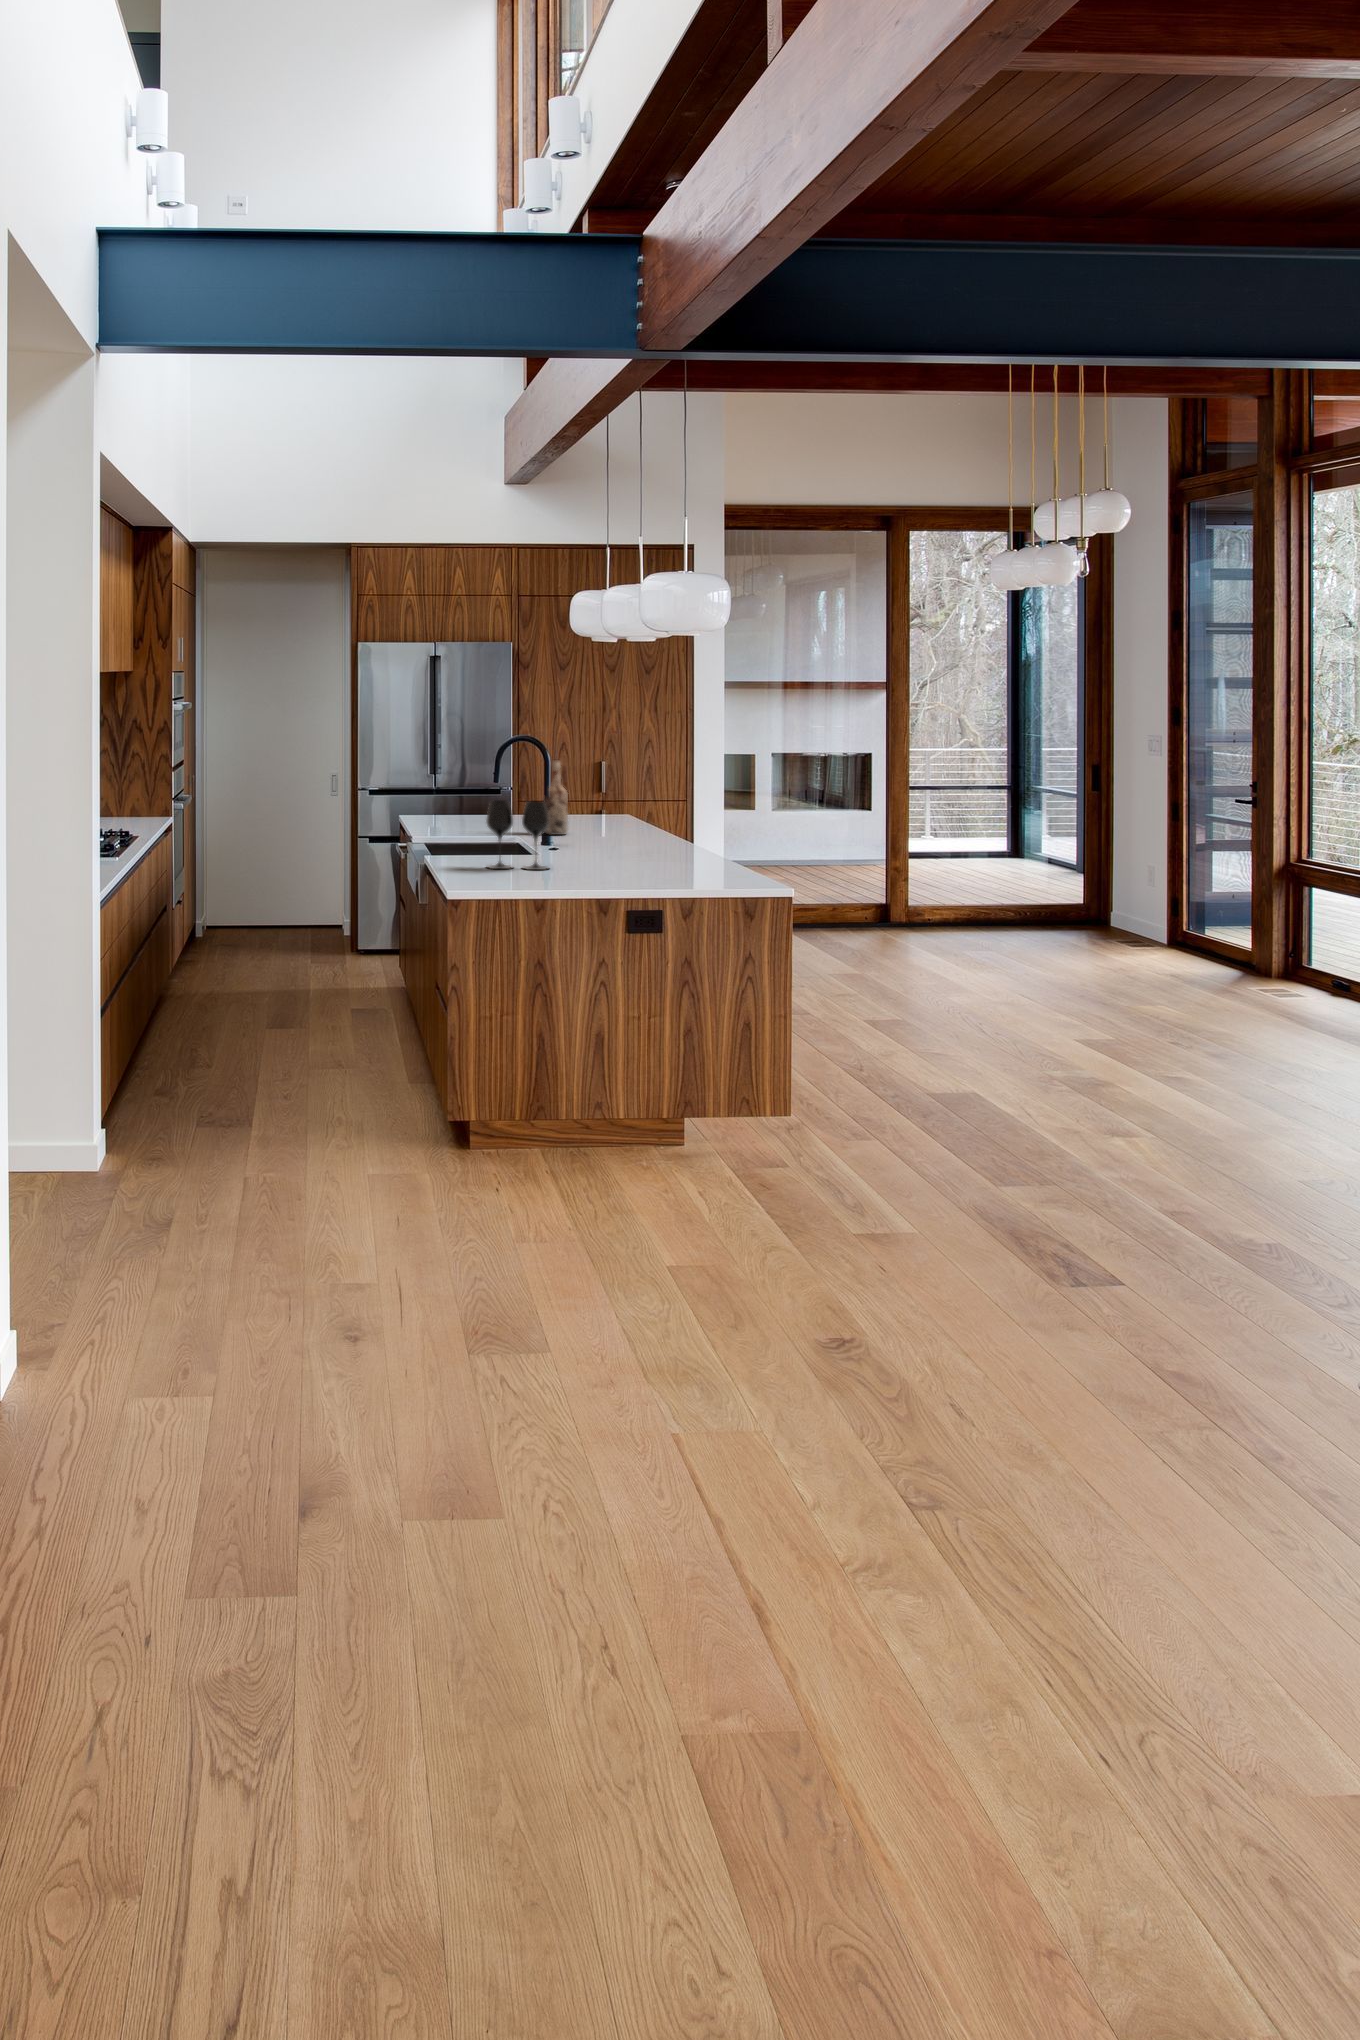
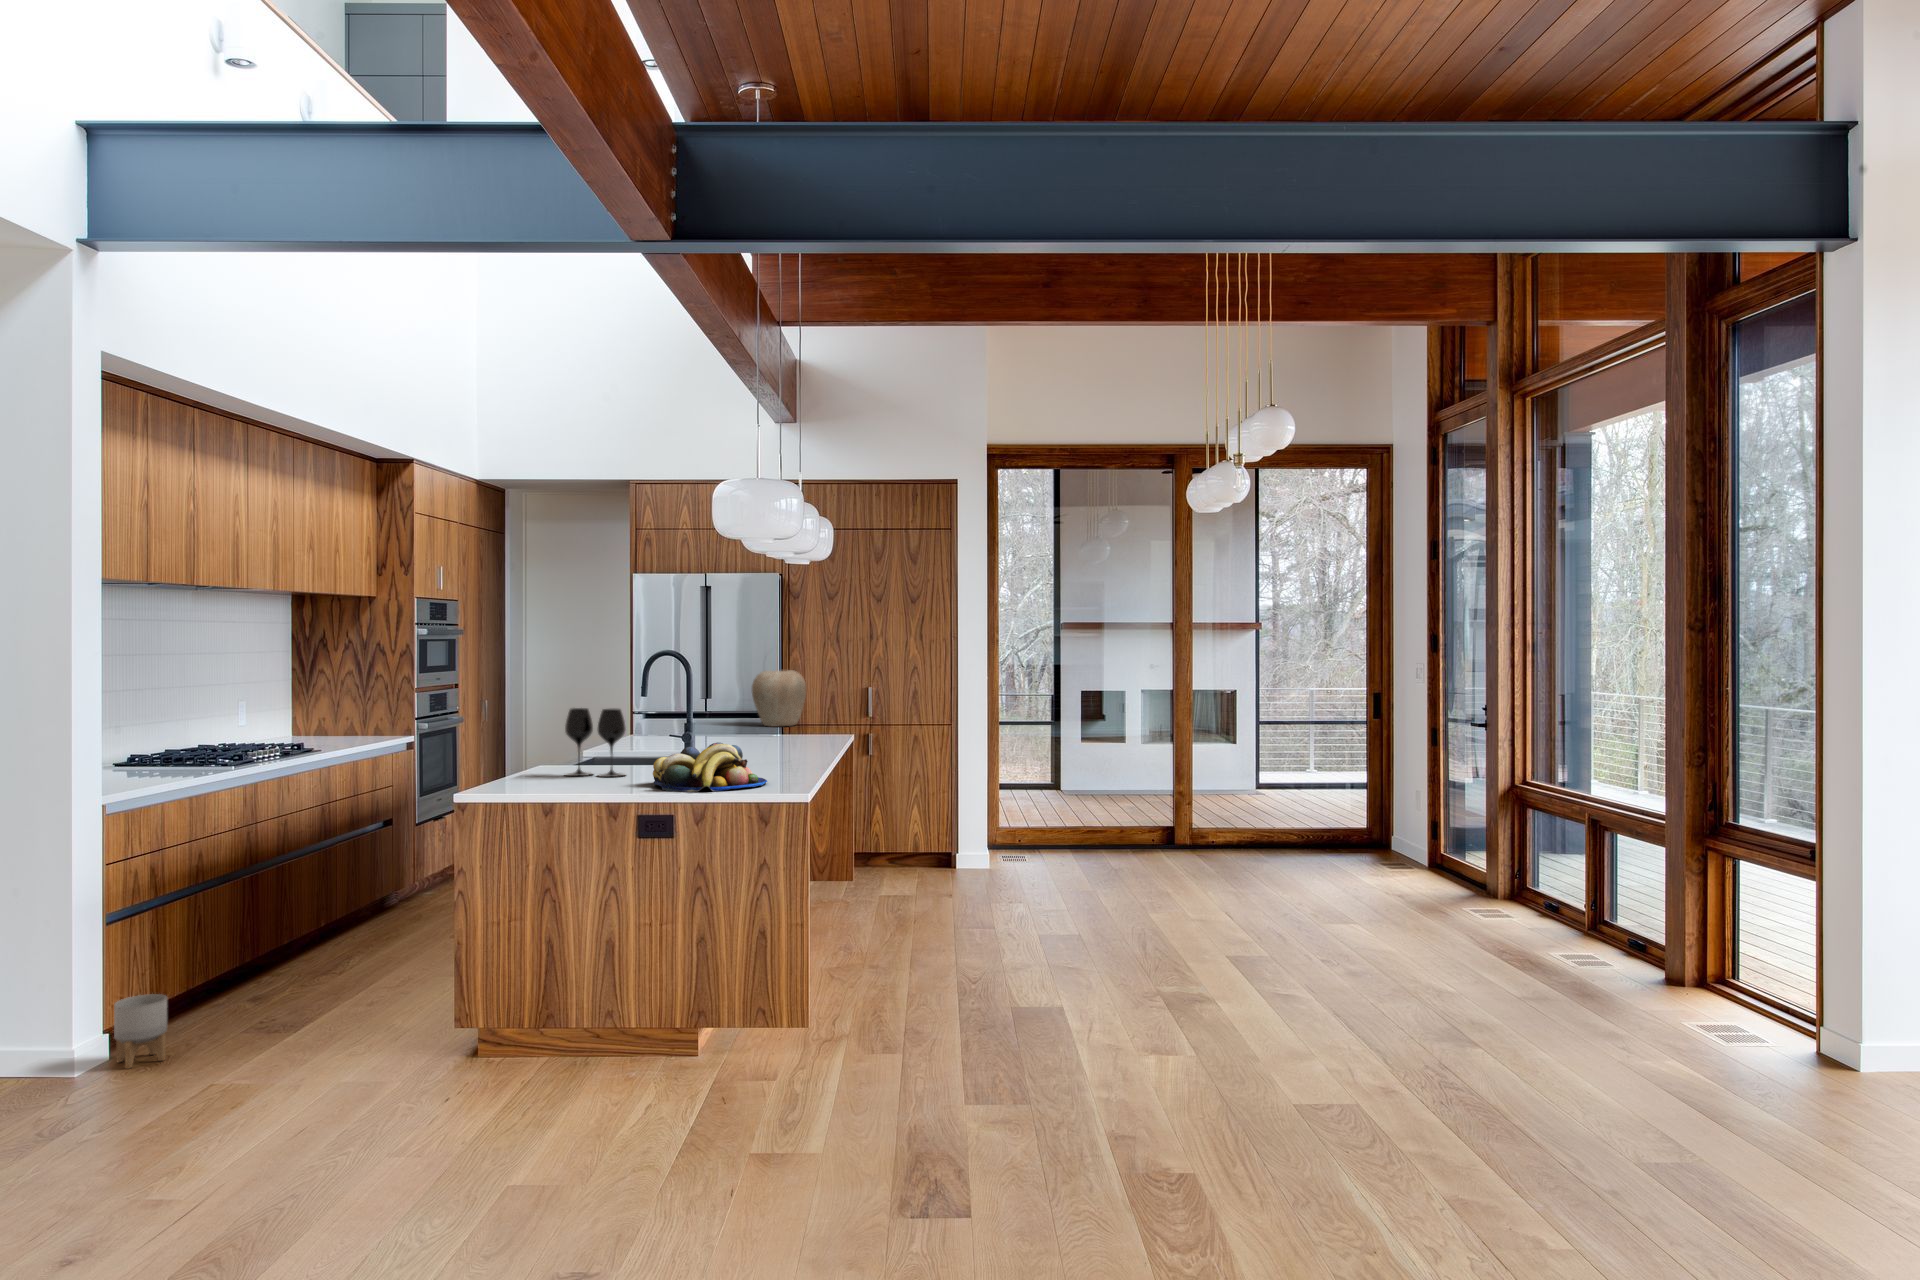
vase: none [477,745,533,805] -> present [752,670,806,727]
wine bottle: present [545,760,568,835] -> none [726,676,749,749]
fruit bowl: none [610,836,725,887] -> present [653,742,767,792]
planter: none [109,1093,154,1168] -> present [114,994,167,1069]

